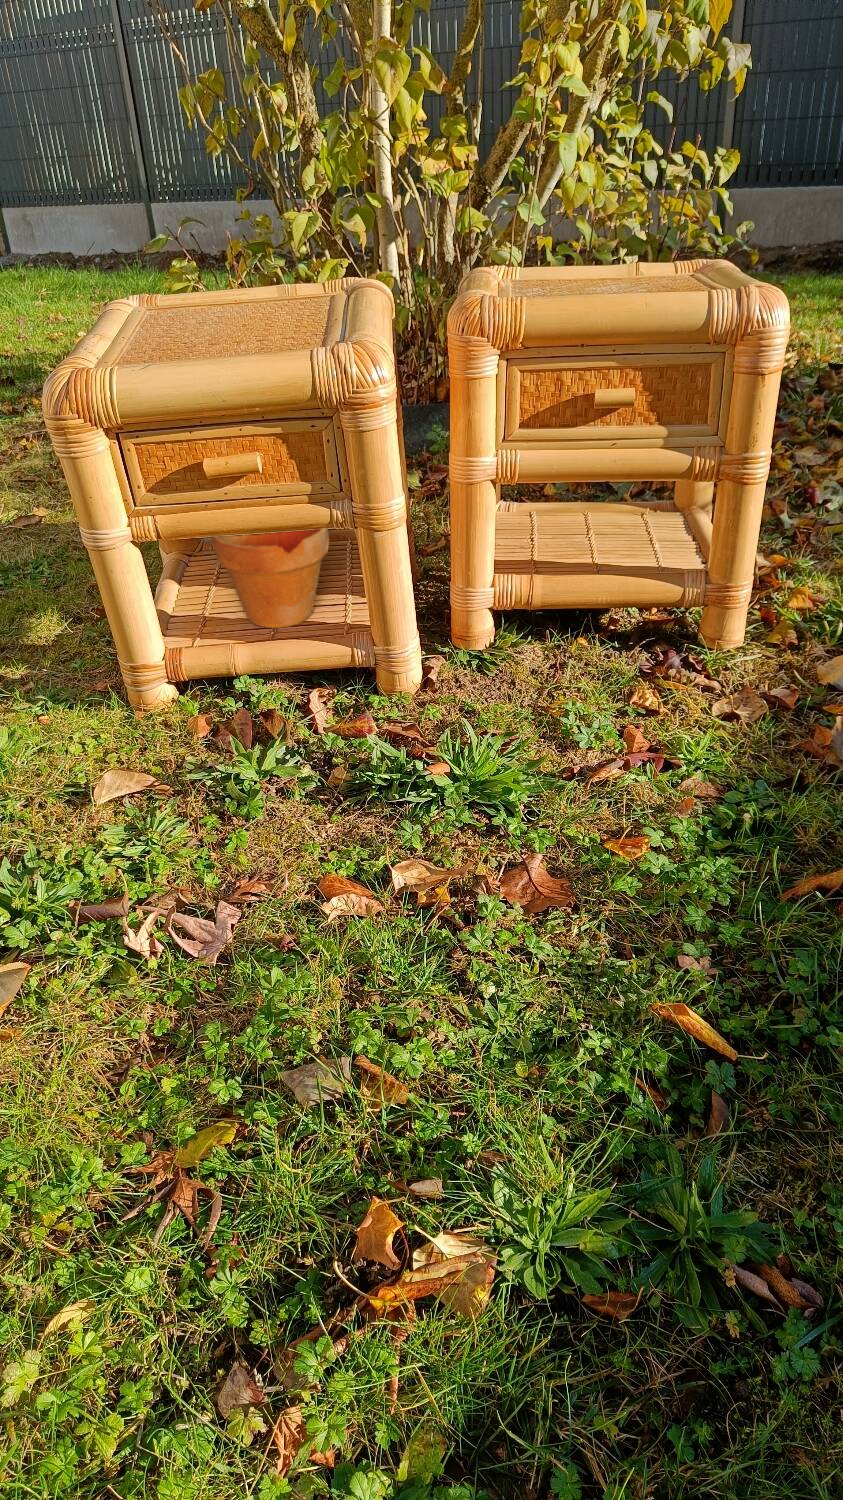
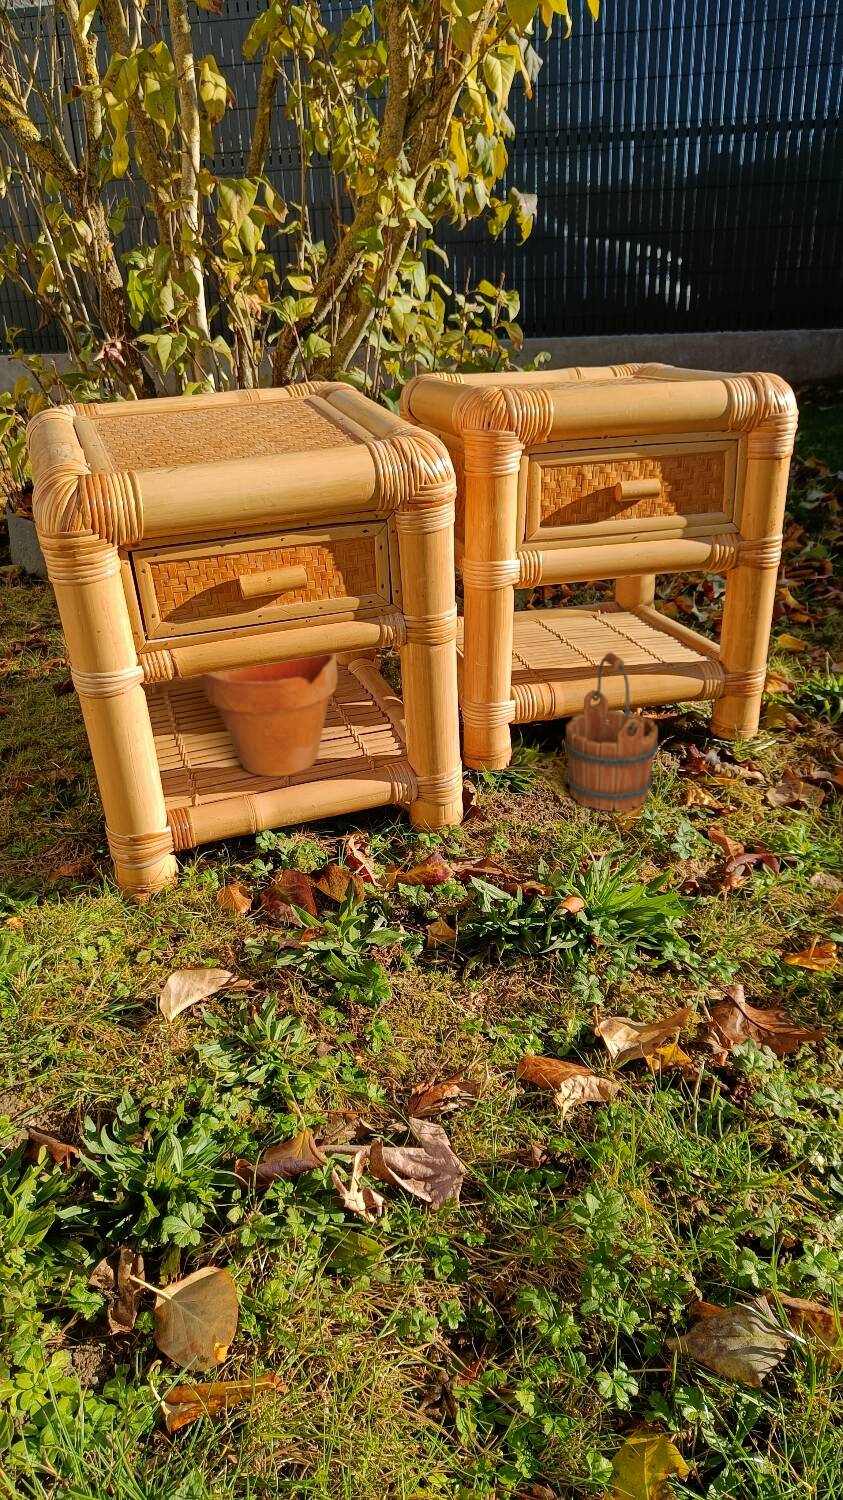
wooden bucket: none [524,554,610,704] -> present [565,653,658,812]

